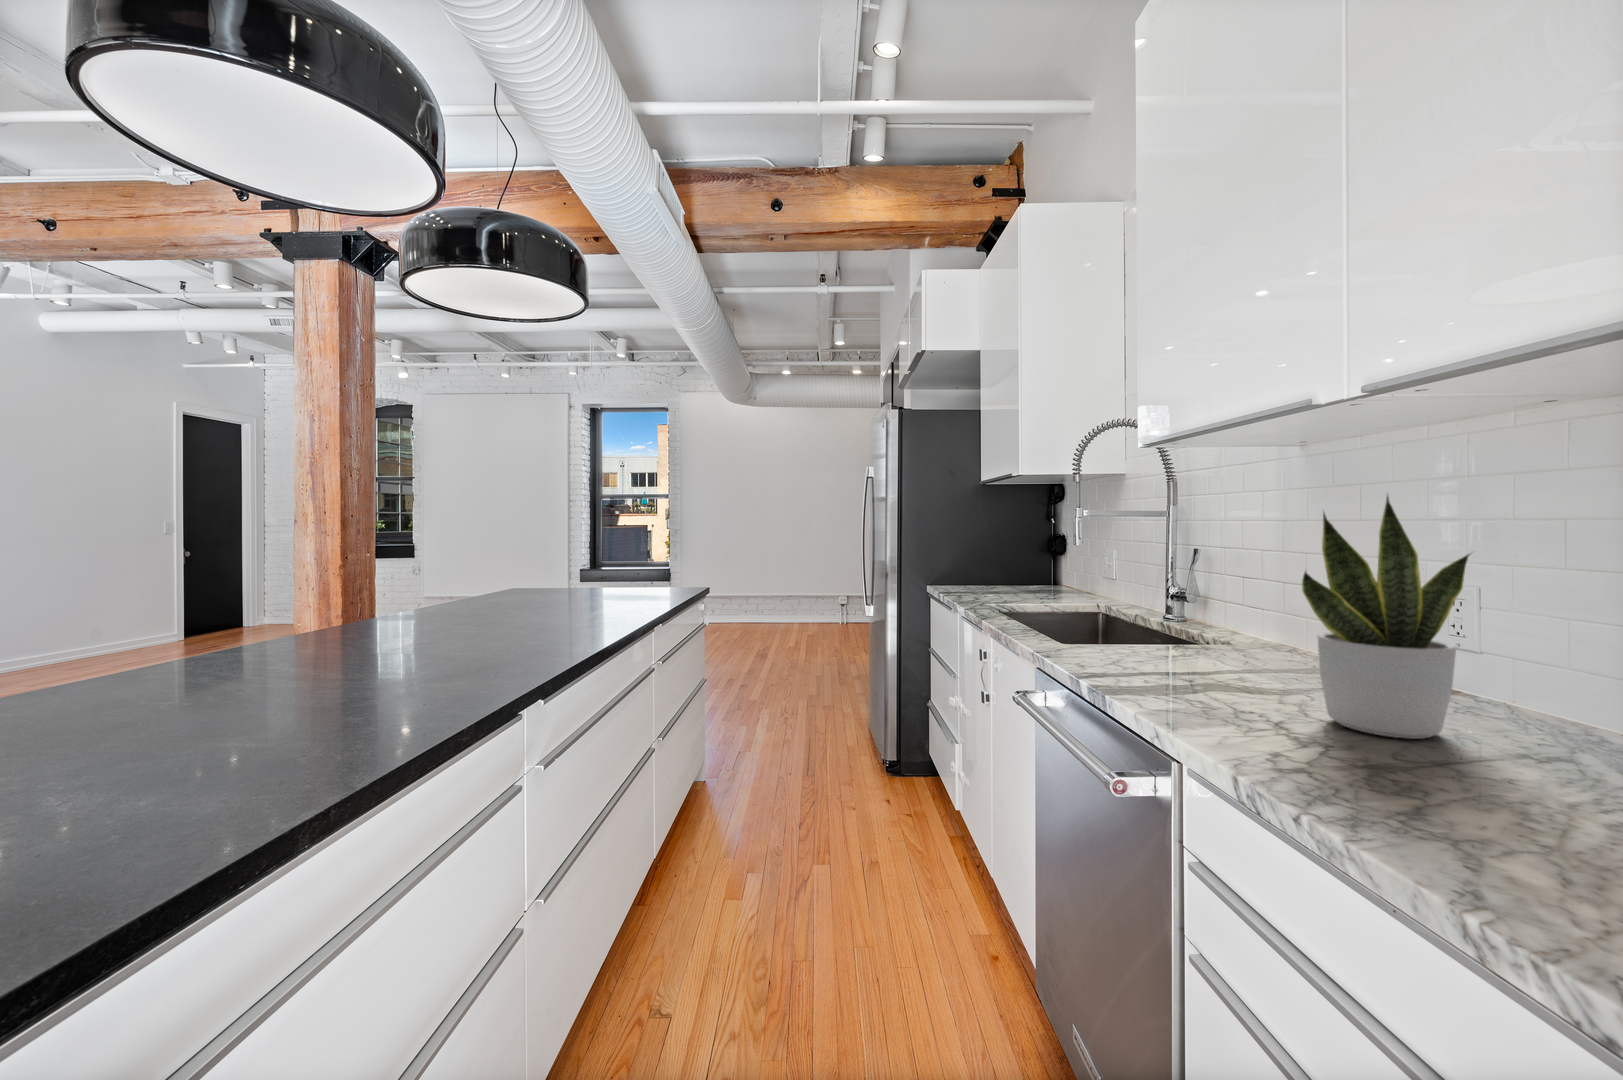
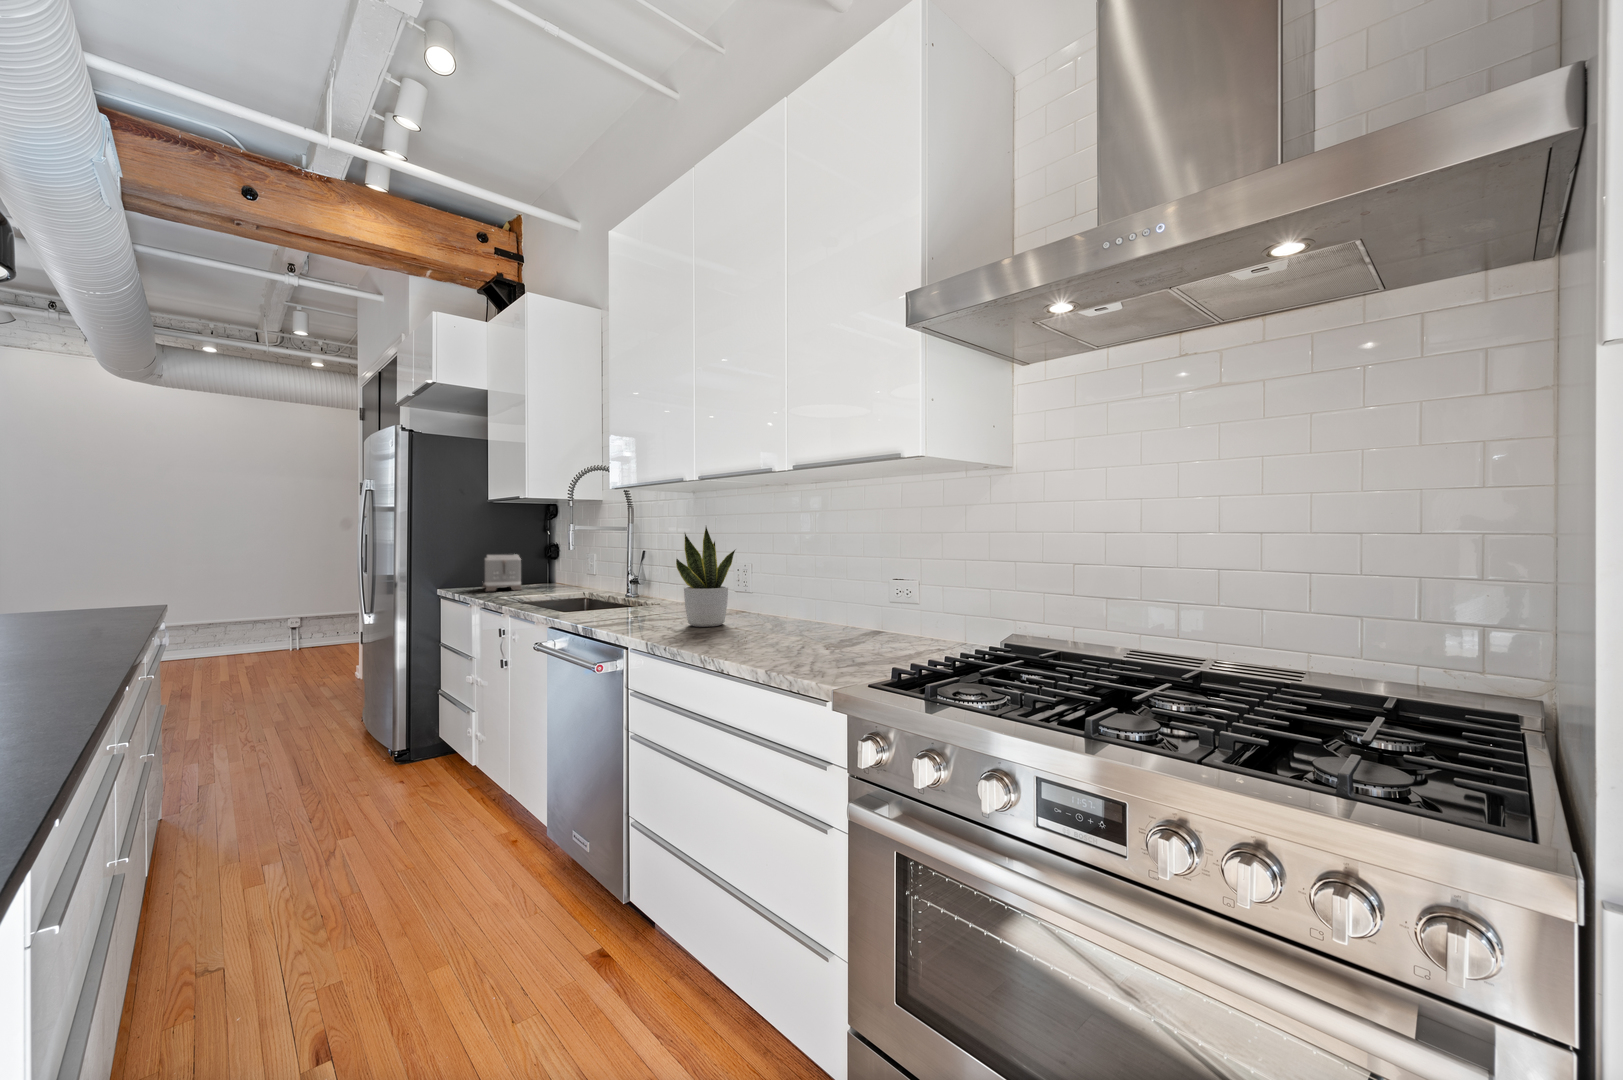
toaster: none [978,549,1020,593] -> present [483,554,521,591]

